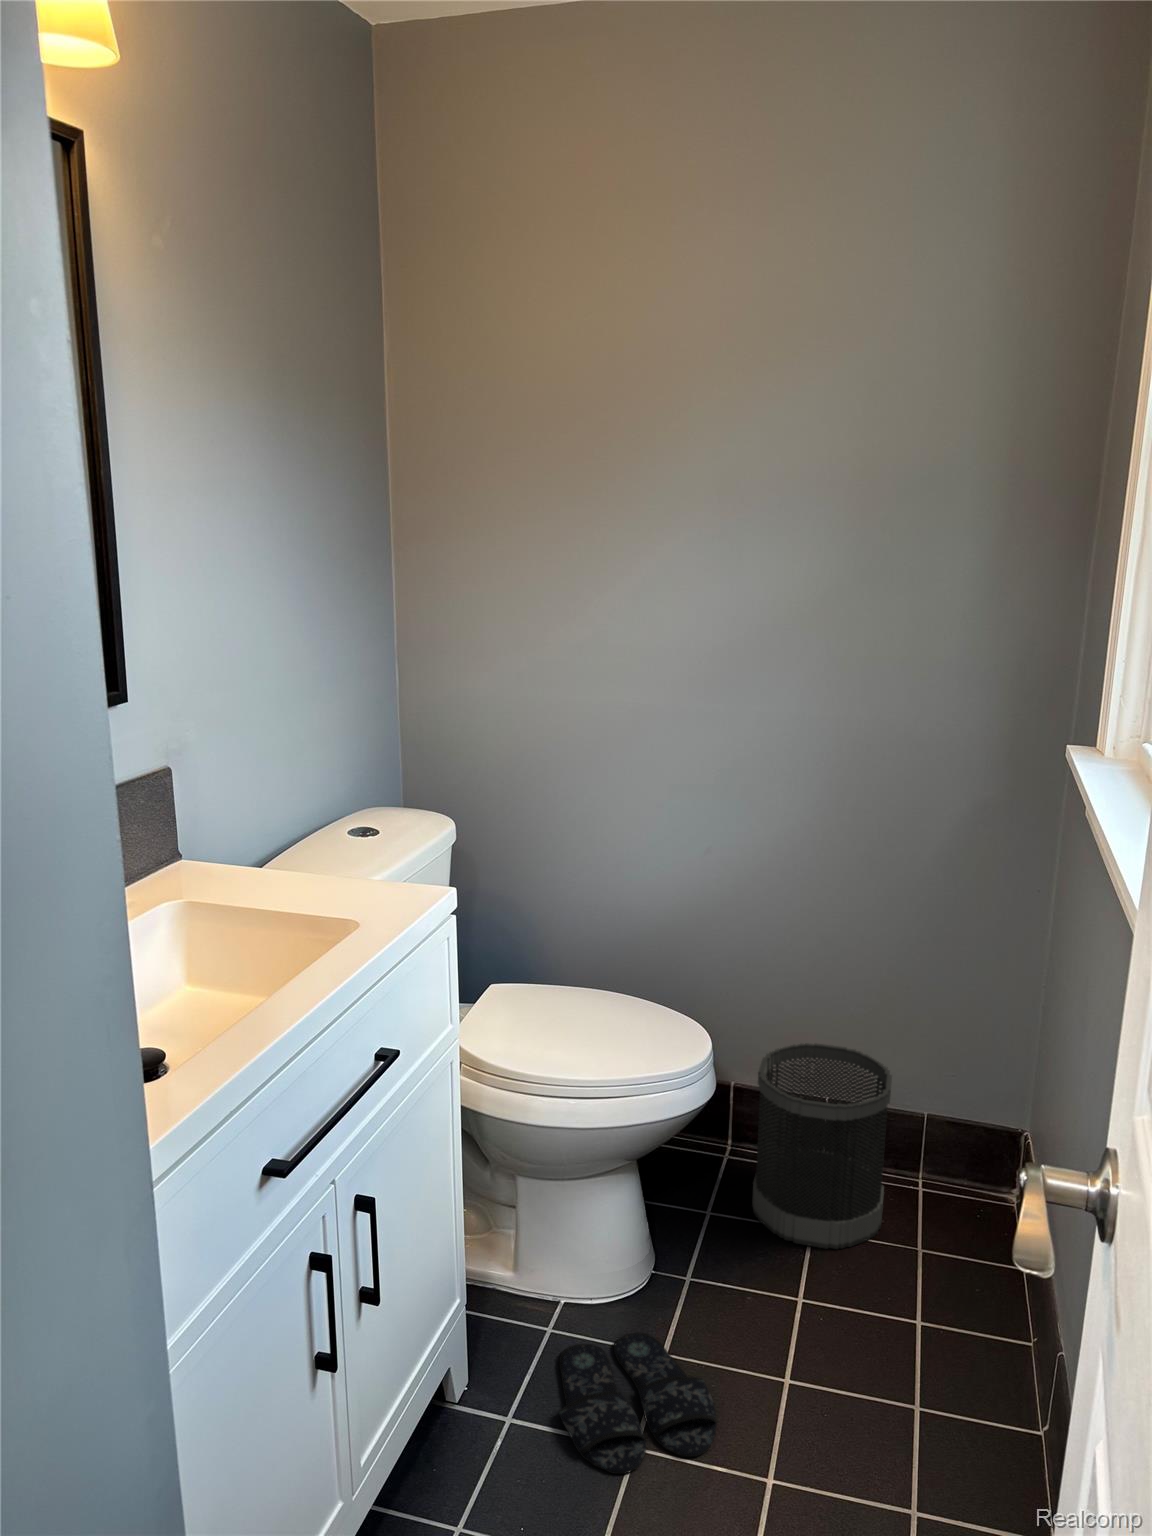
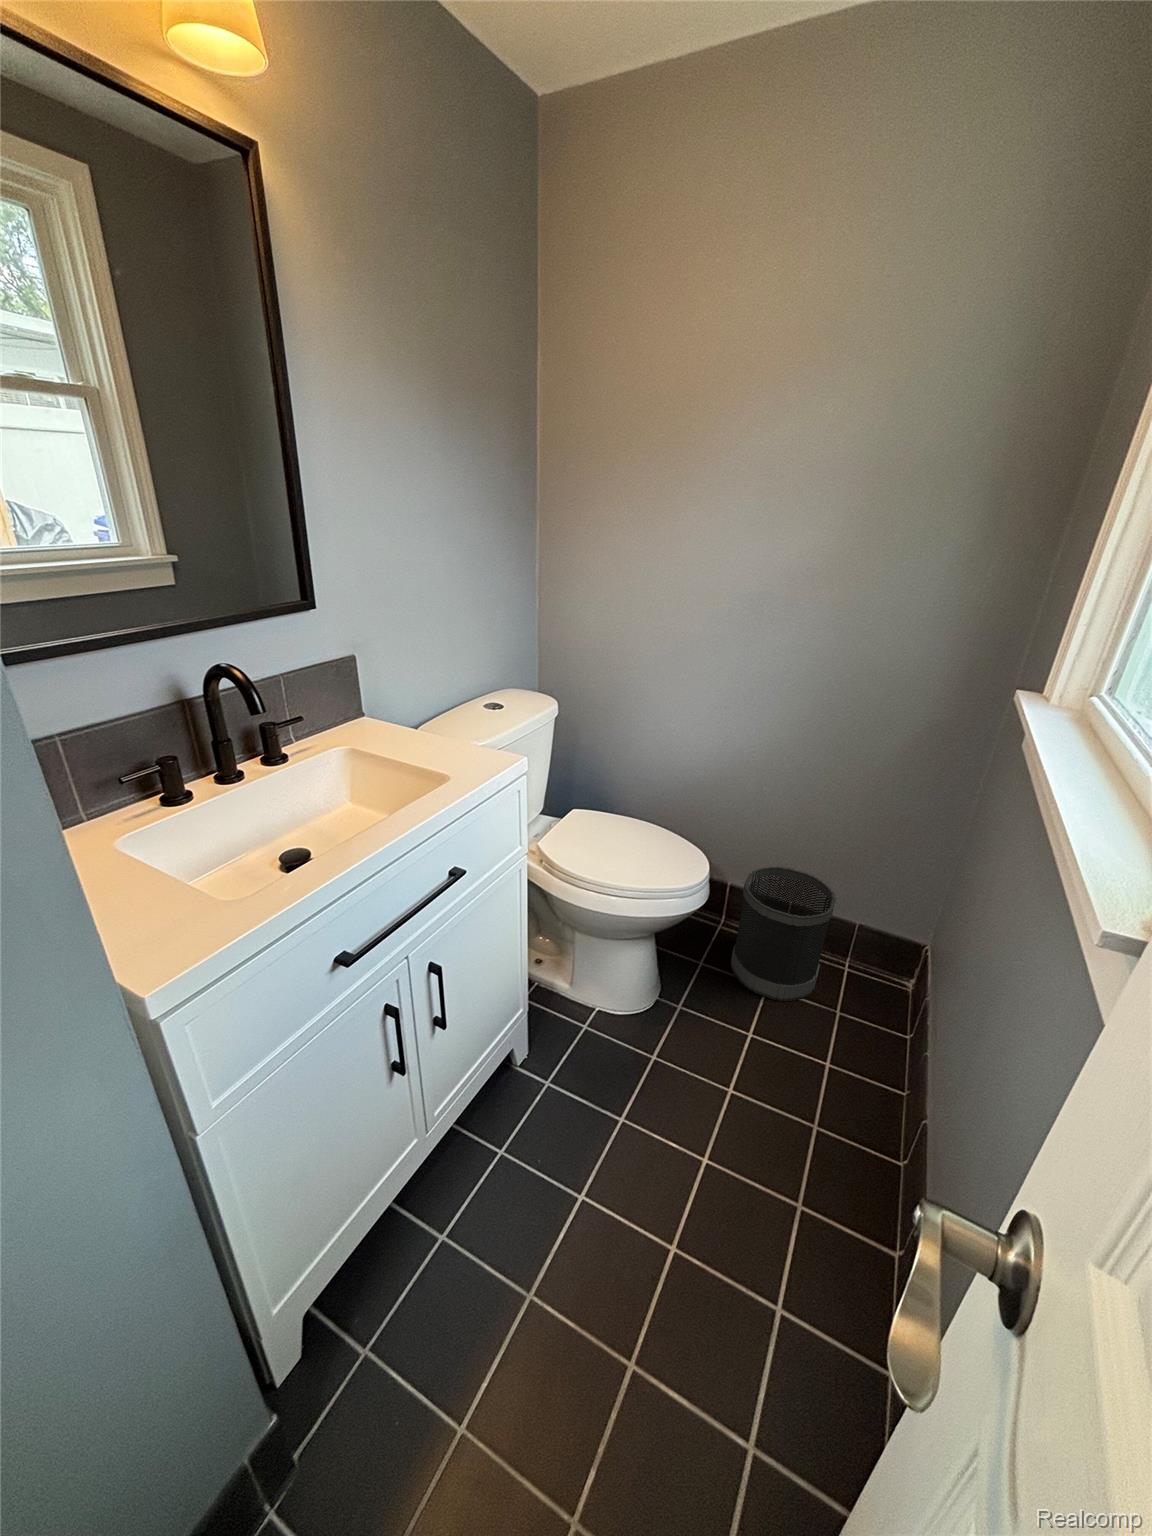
slippers: present [559,1333,717,1474] -> none [578,1038,679,1138]

